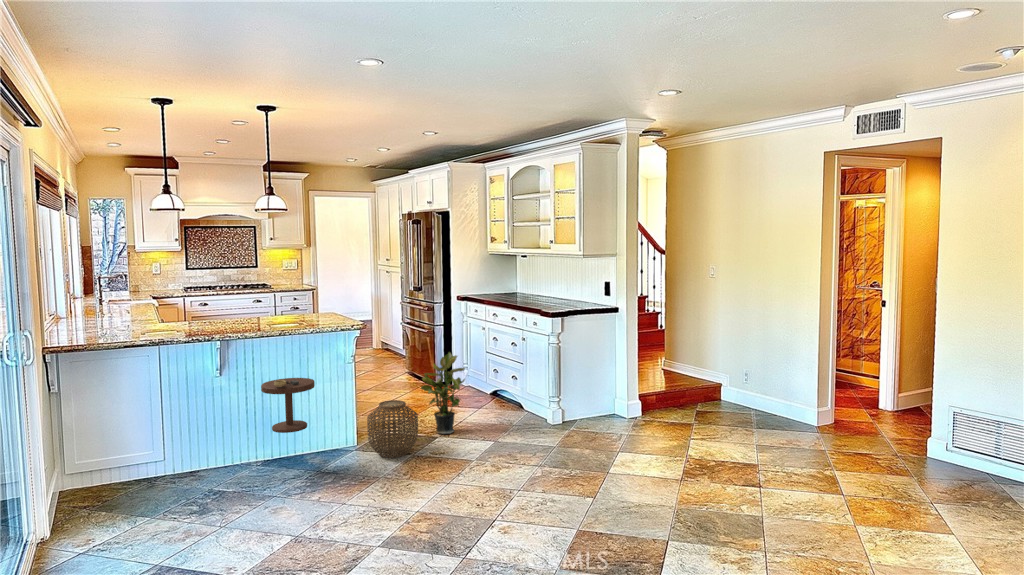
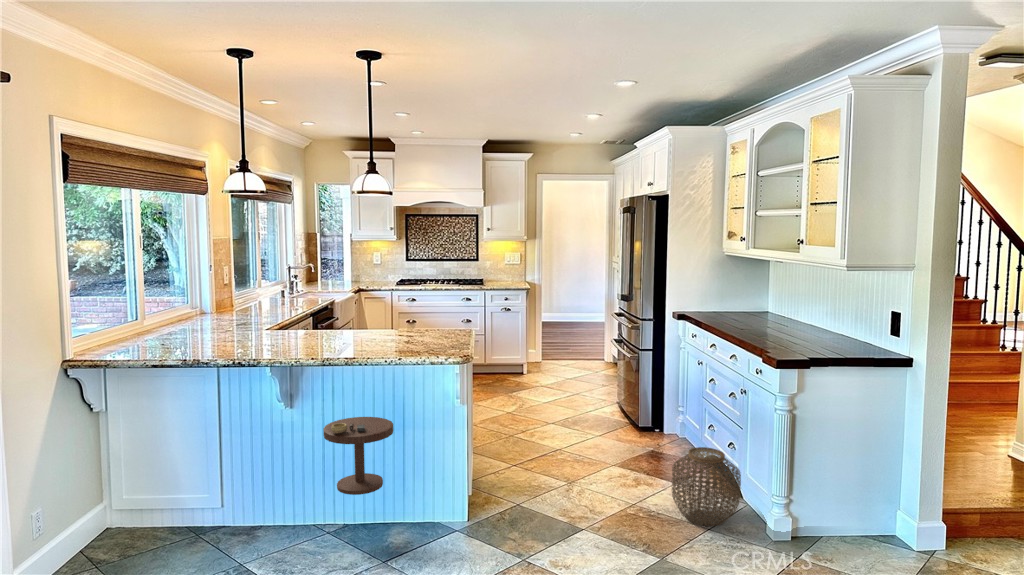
potted plant: present [421,352,465,434] -> none [566,400,632,520]
woven basket: present [367,400,418,458] -> present [672,447,741,526]

